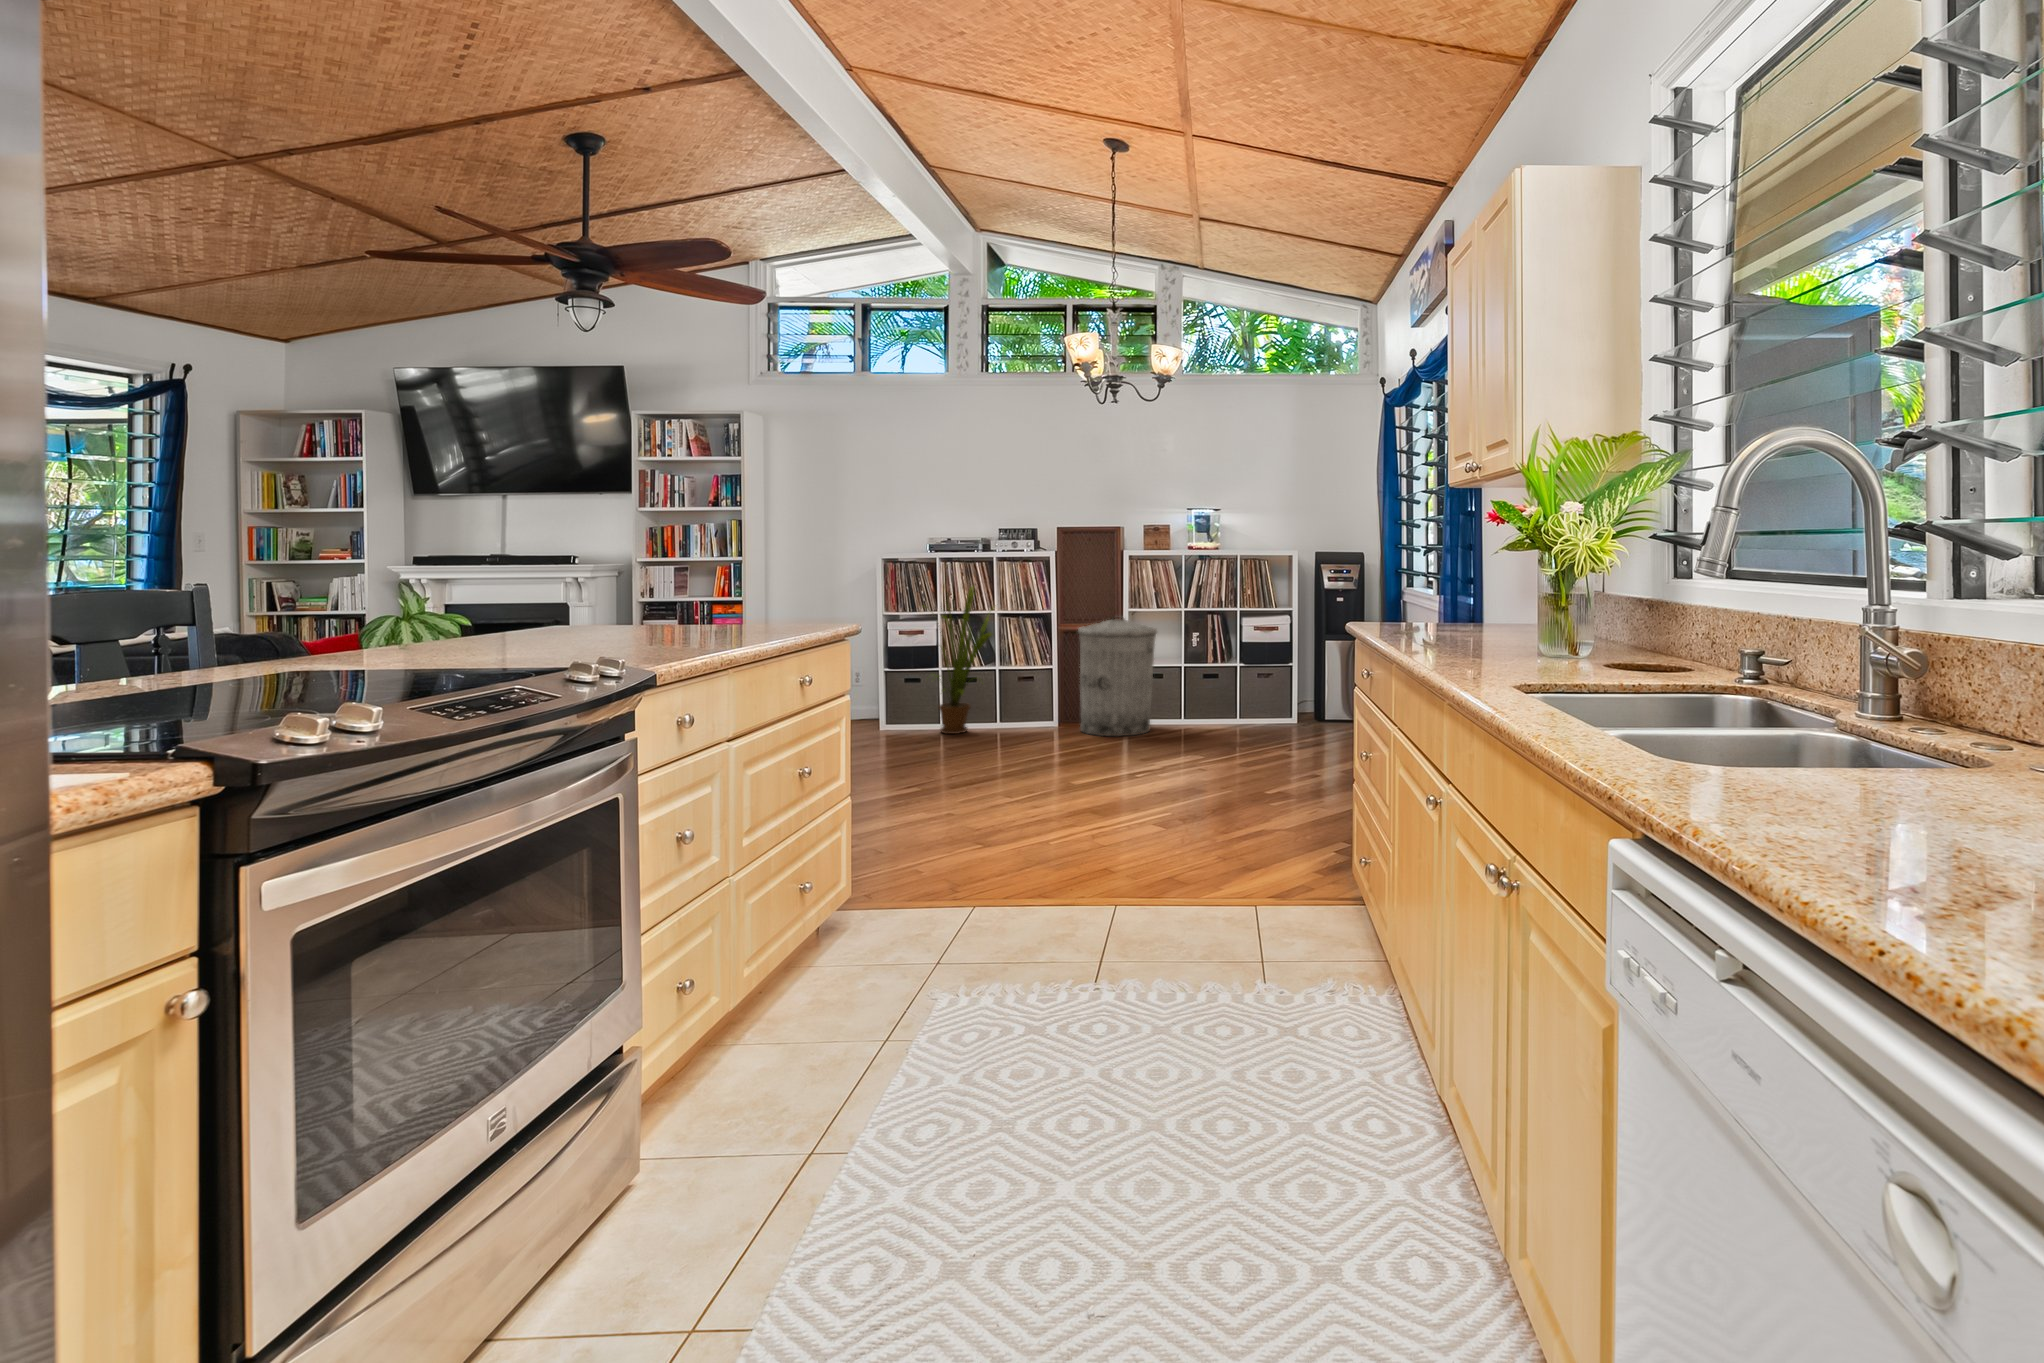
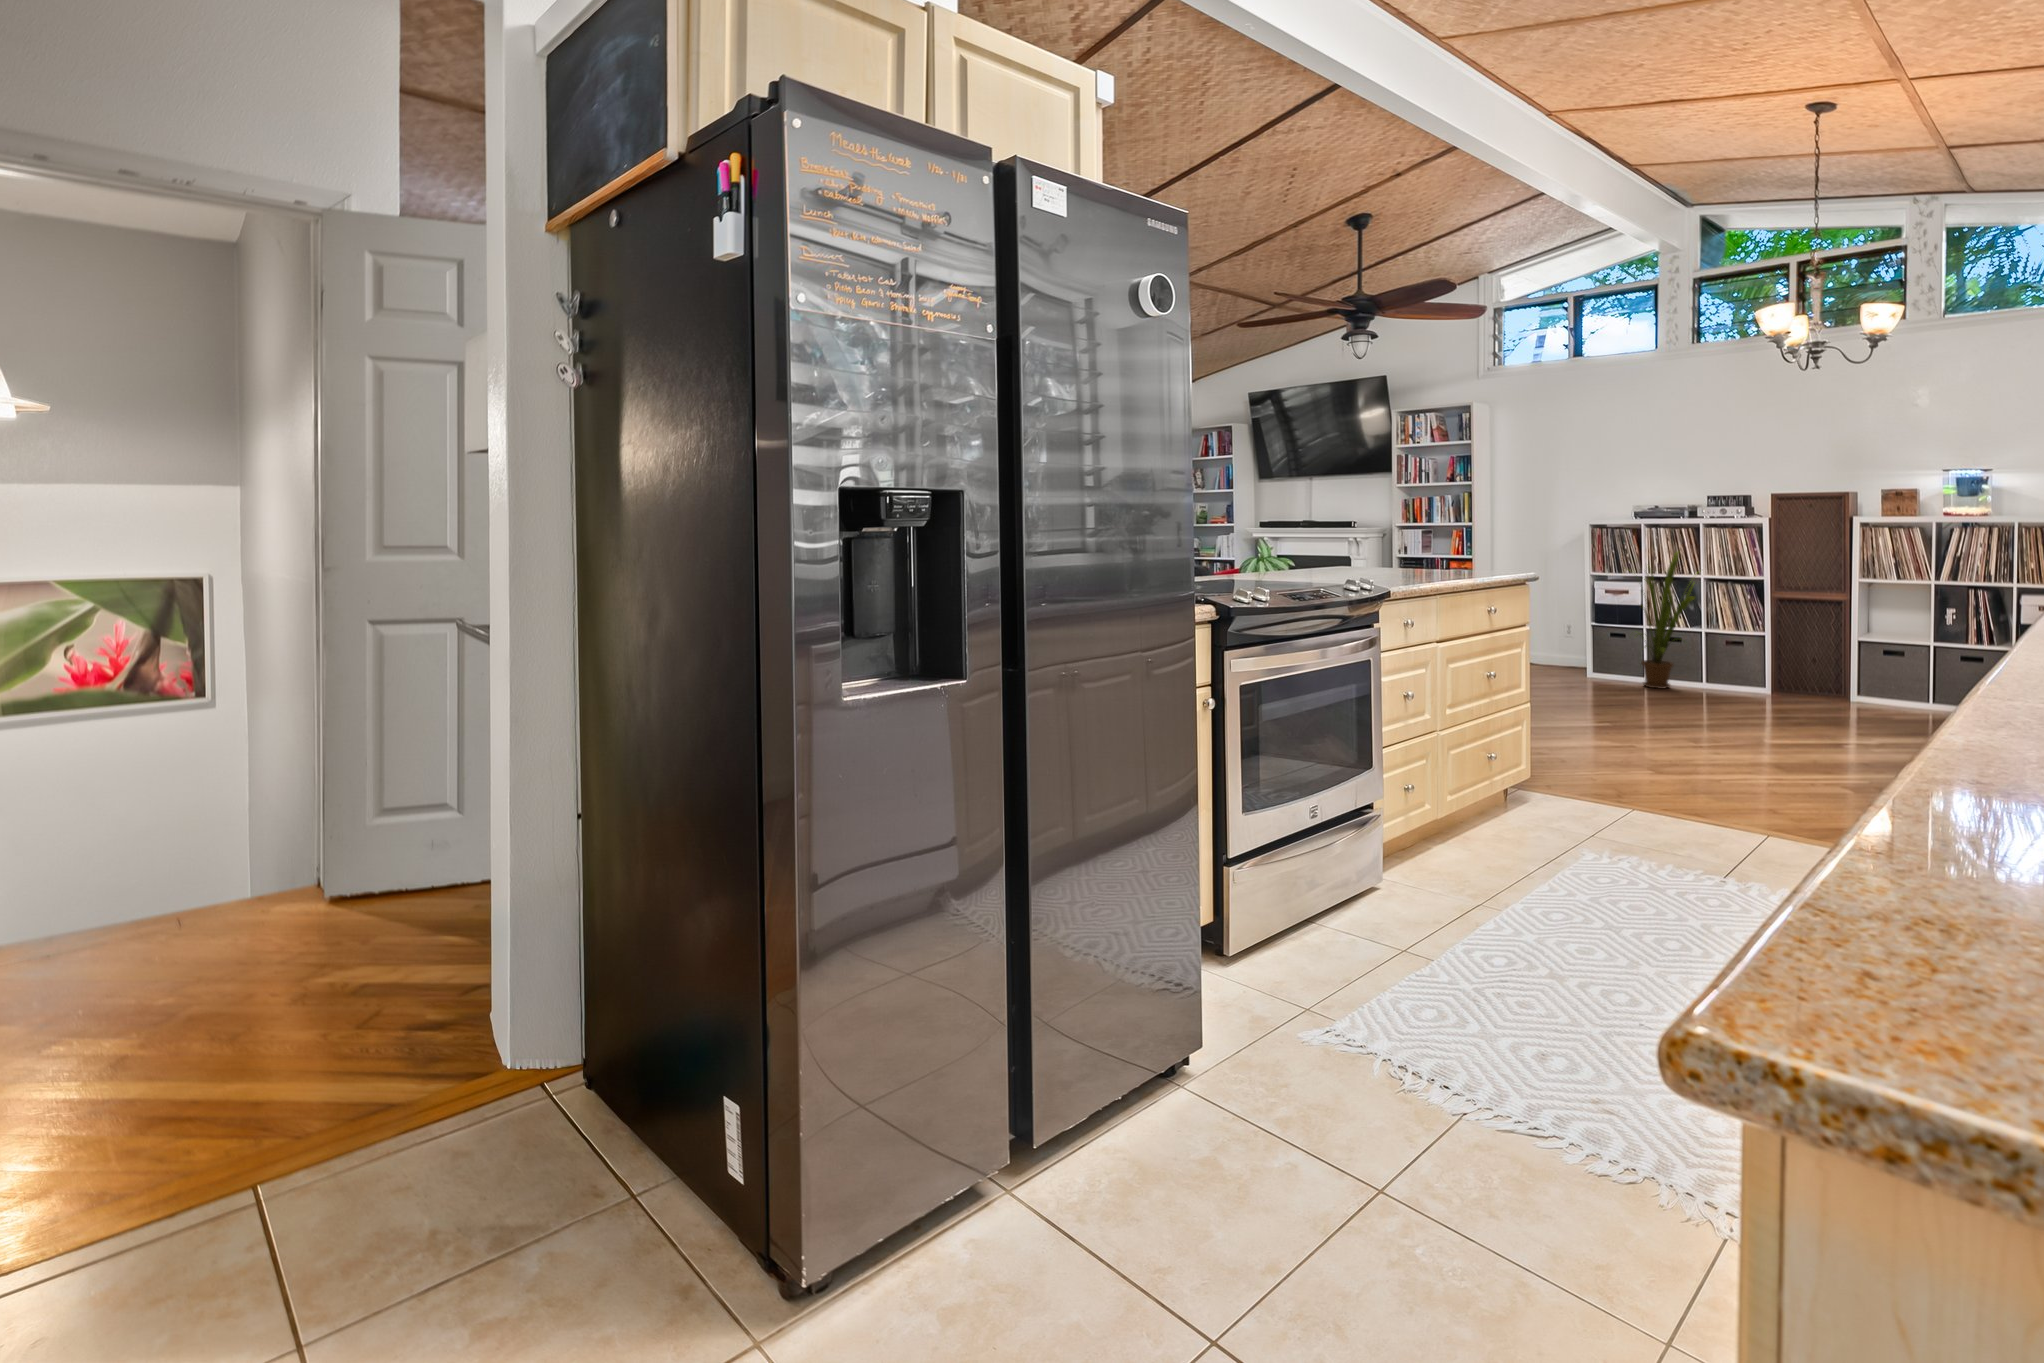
trash can: present [1078,618,1157,736] -> none [1790,586,1890,712]

